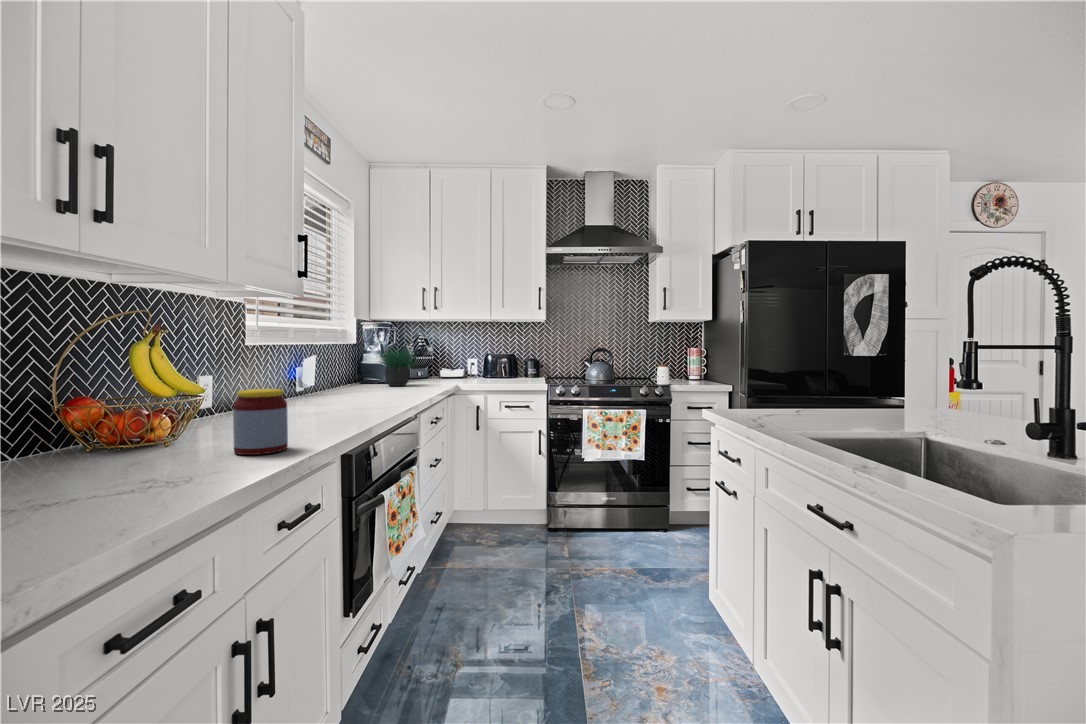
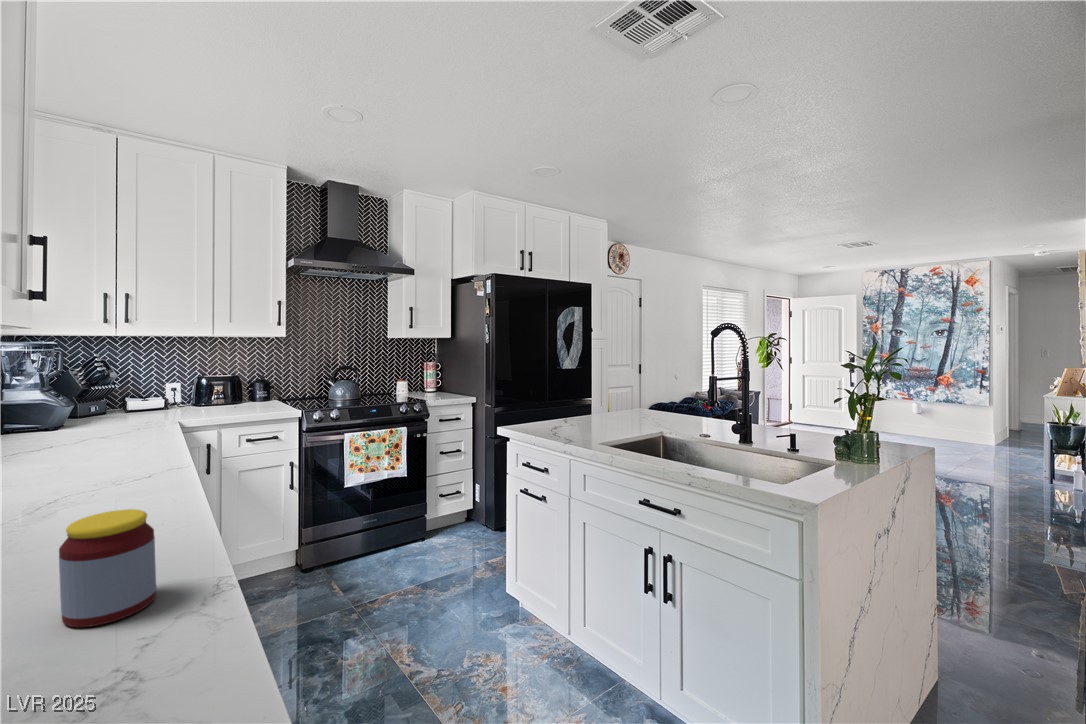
potted plant: present [379,349,418,386] -> none [17,356,120,434]

